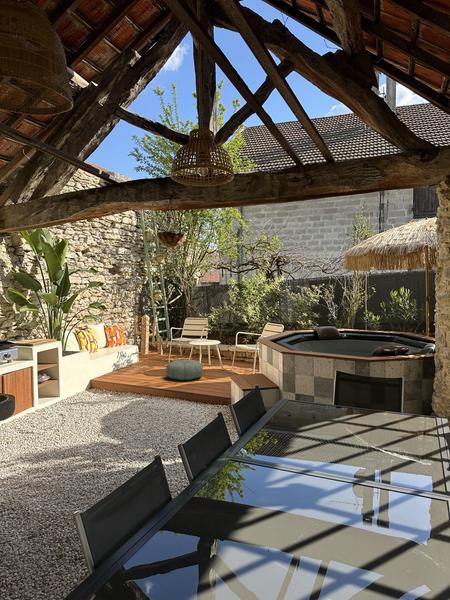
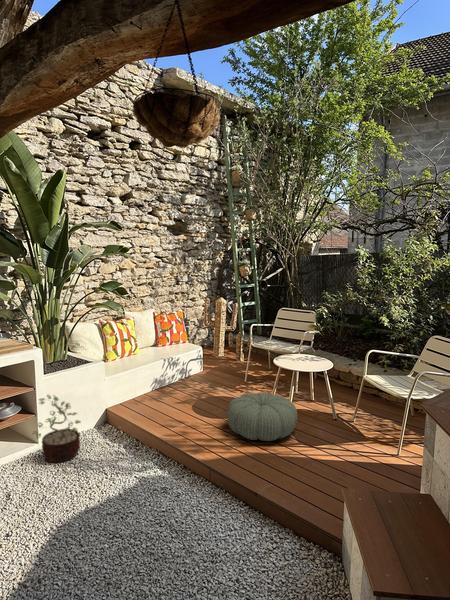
decorative plant: none [63,365,89,401] -> present [33,395,80,462]

